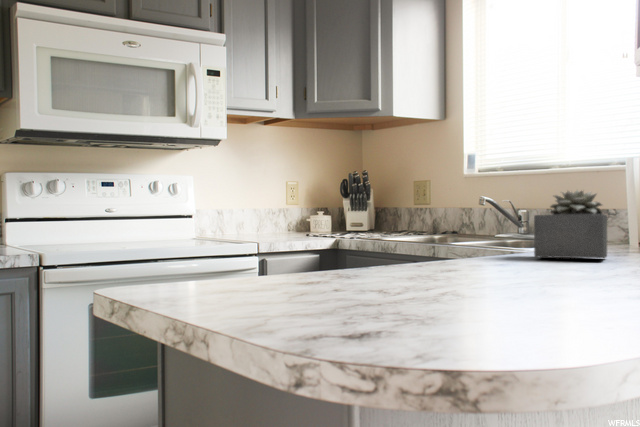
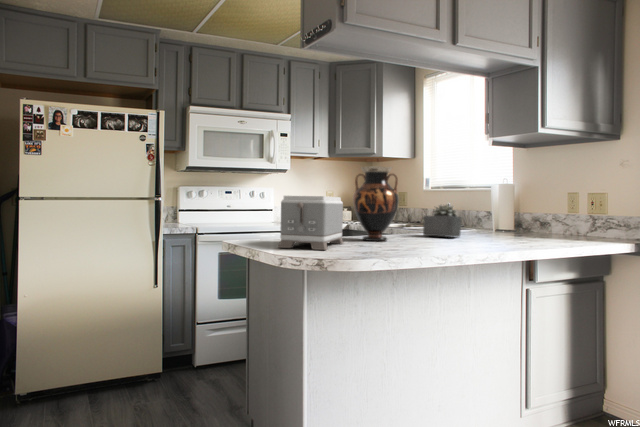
vase: none [407,97,515,275] -> present [353,166,399,241]
toaster: none [258,155,408,314] -> present [278,196,343,250]

